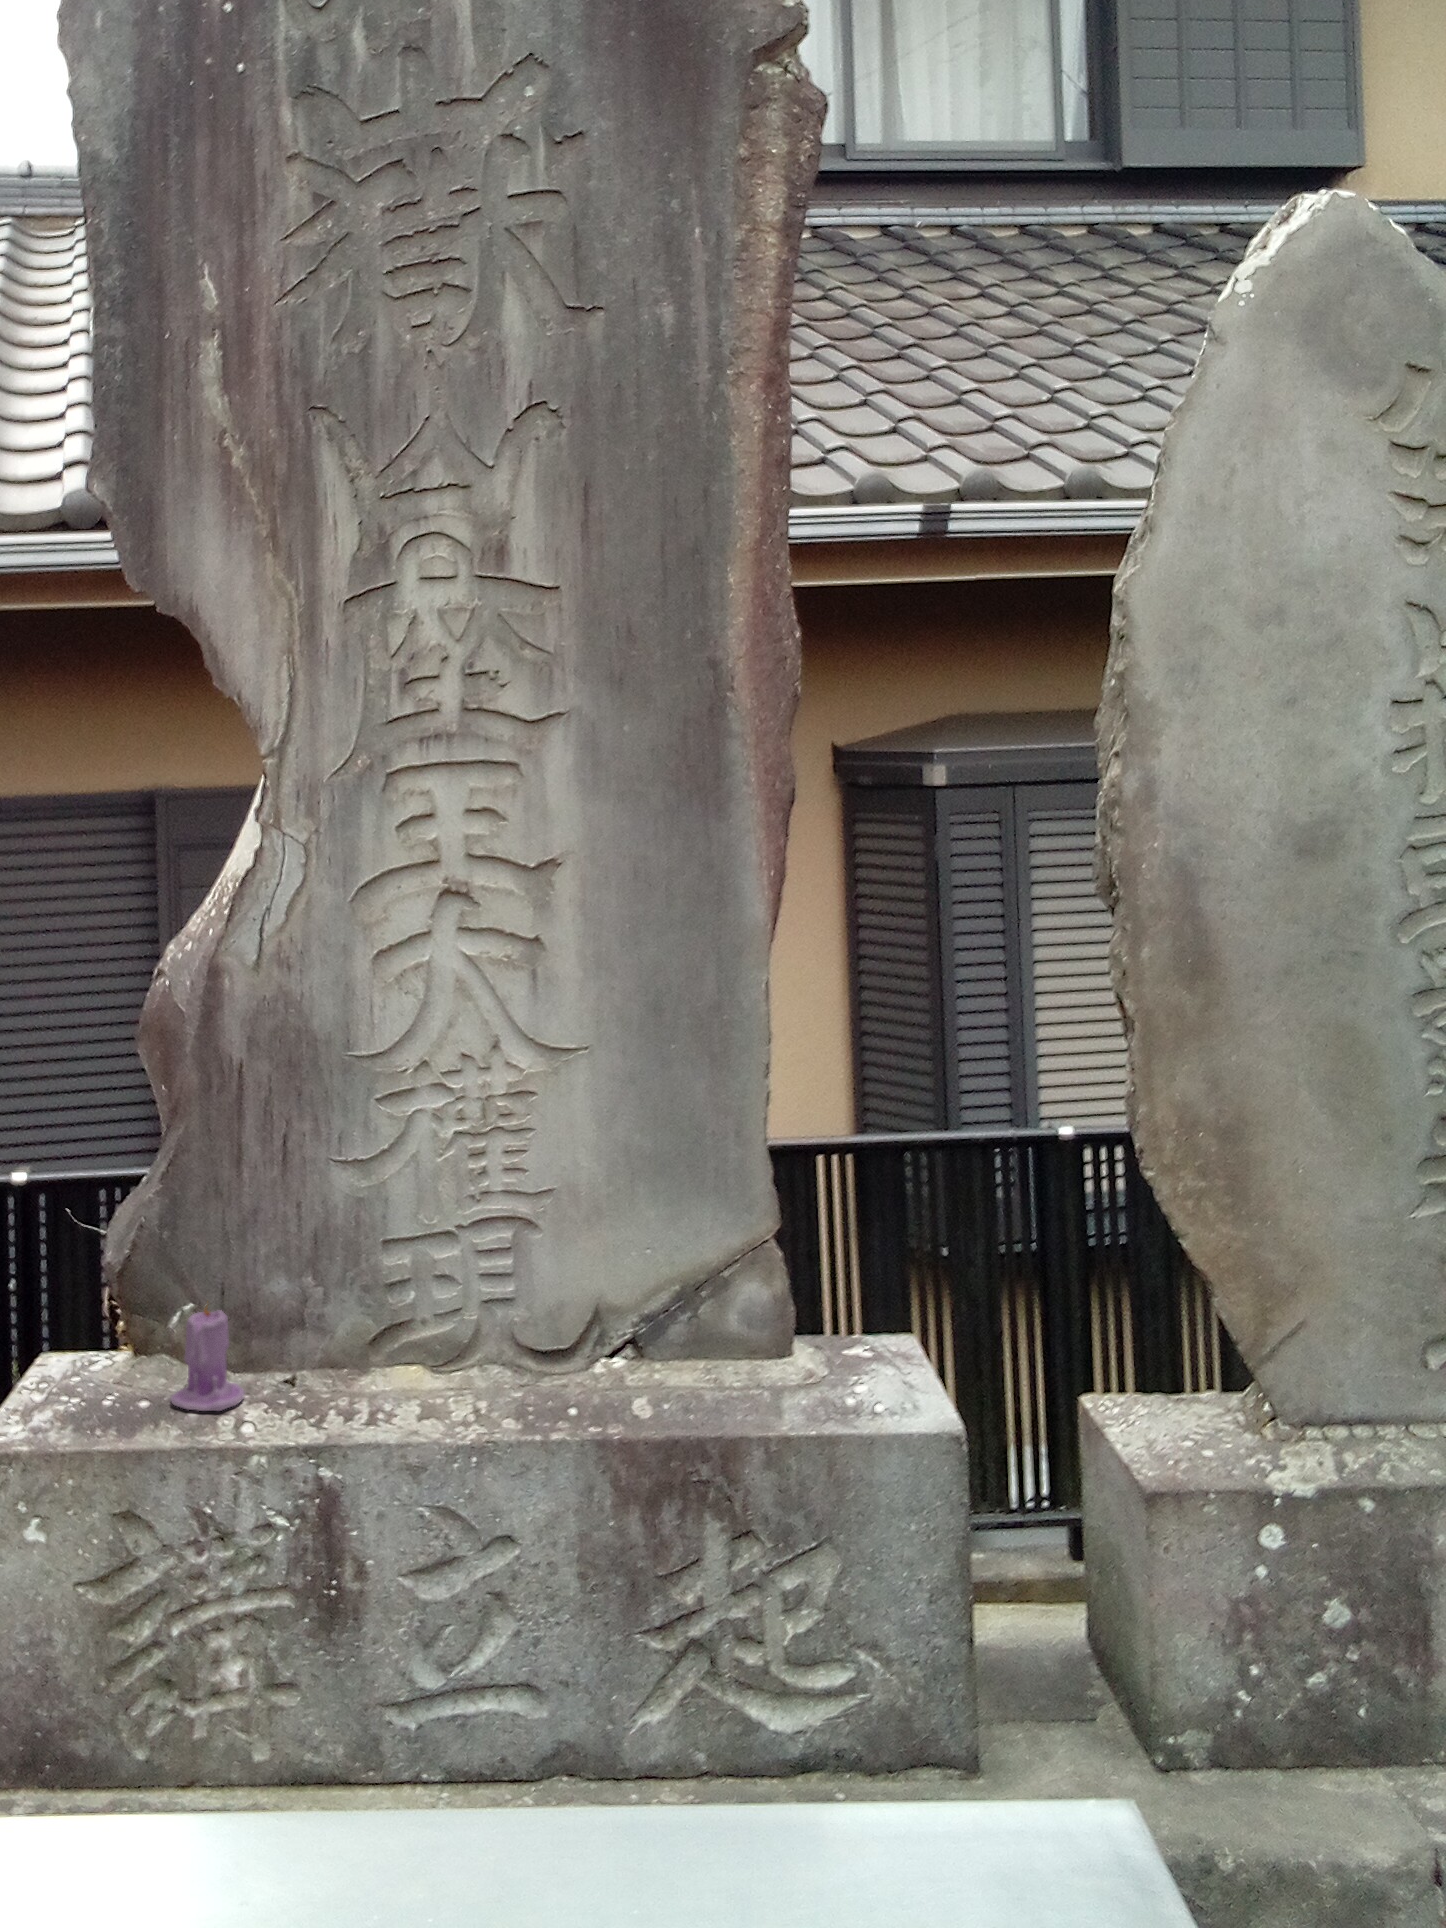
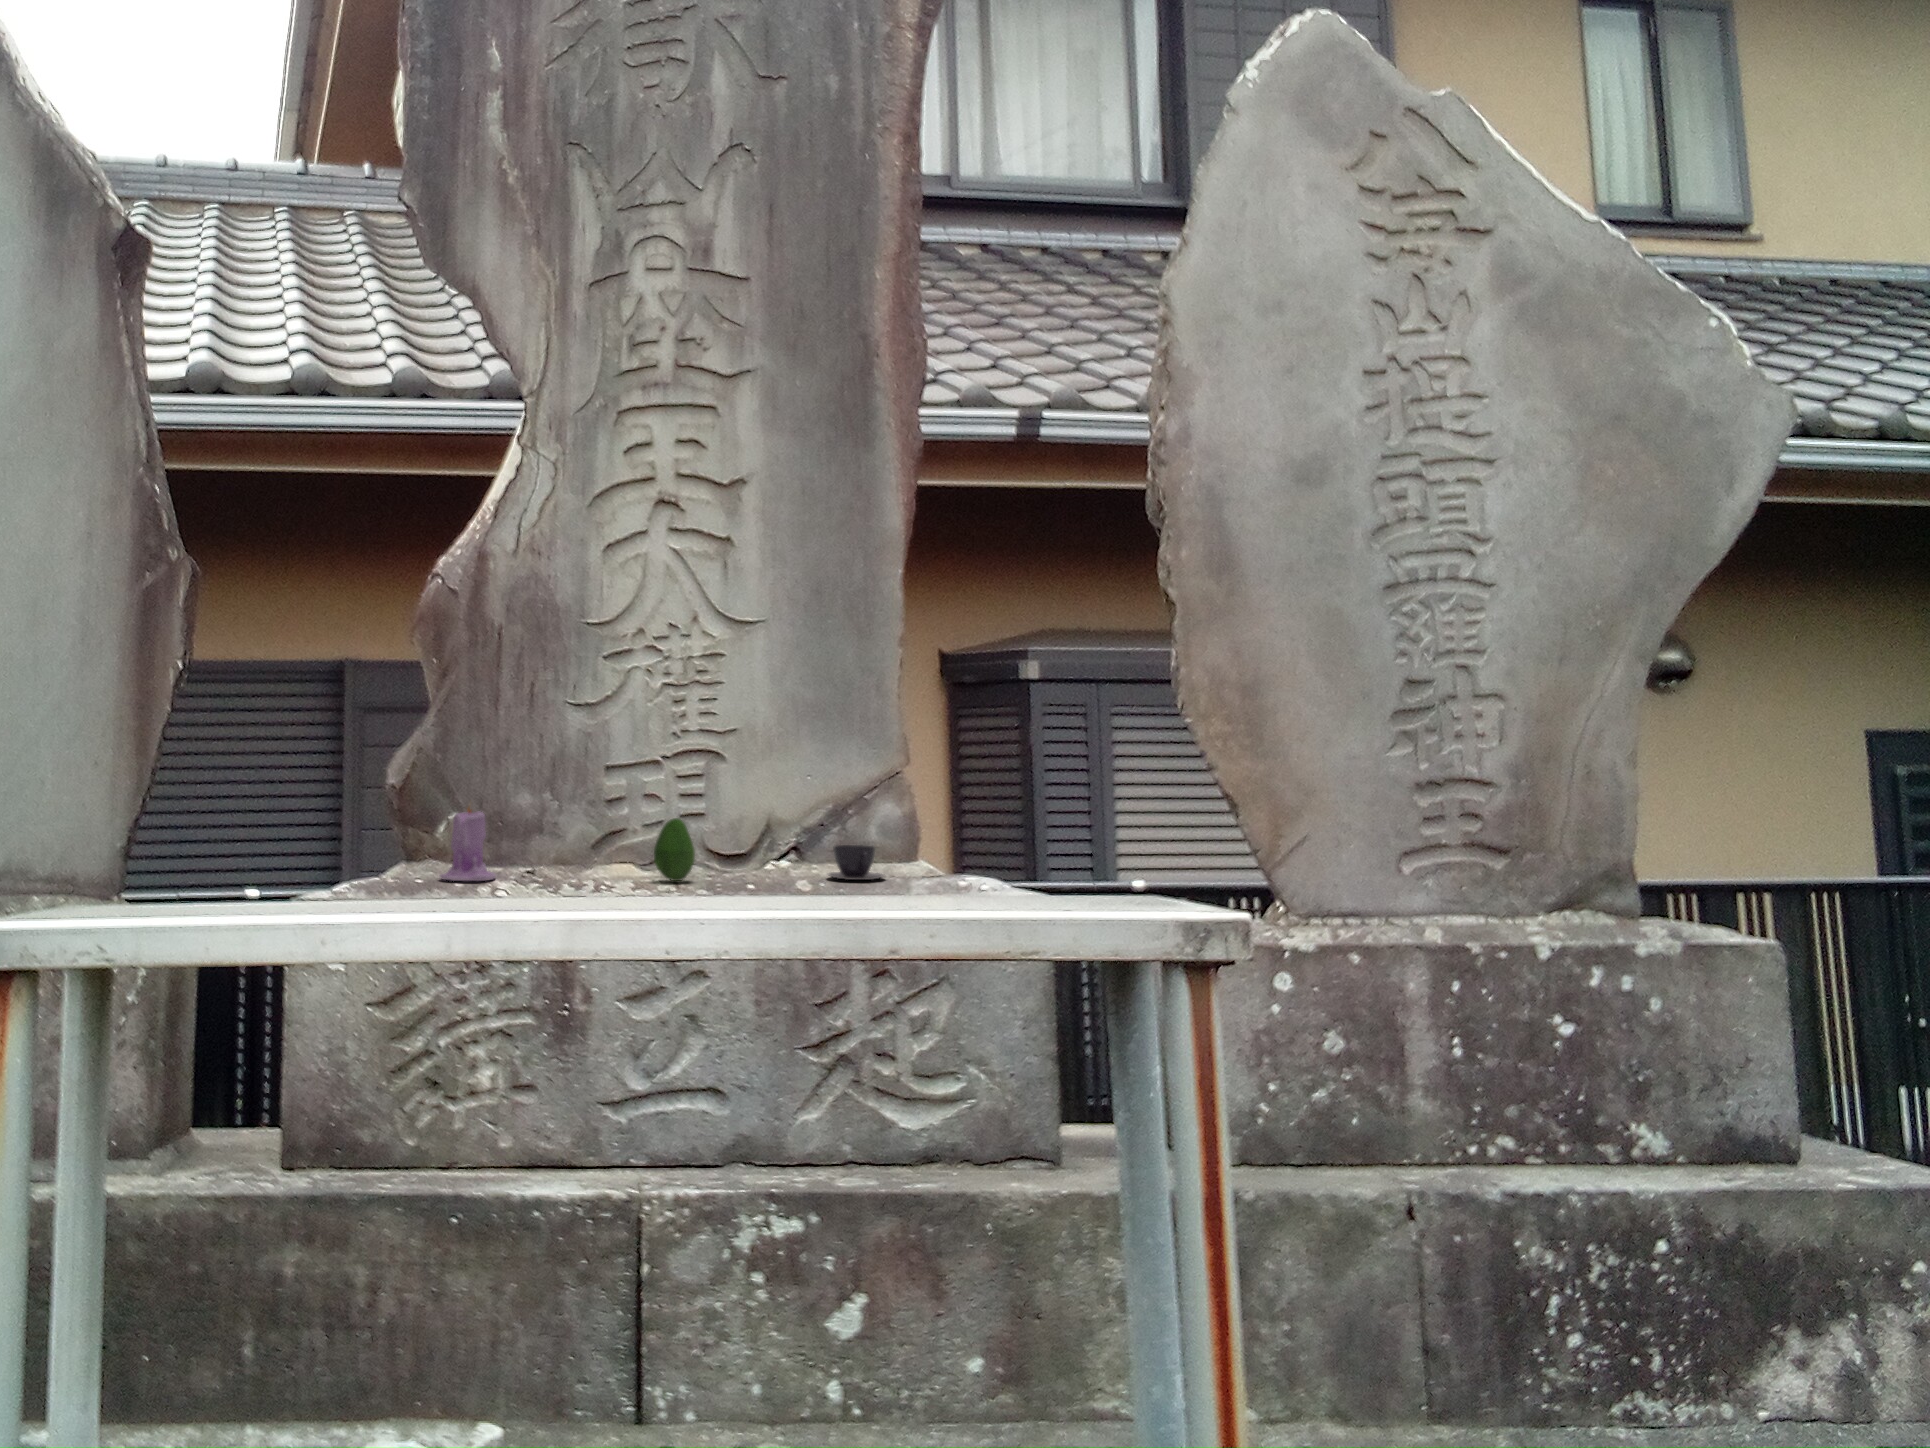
fruit: none [446,1323,499,1407] -> present [654,818,695,881]
teacup: none [672,1343,749,1400] -> present [828,845,884,880]

